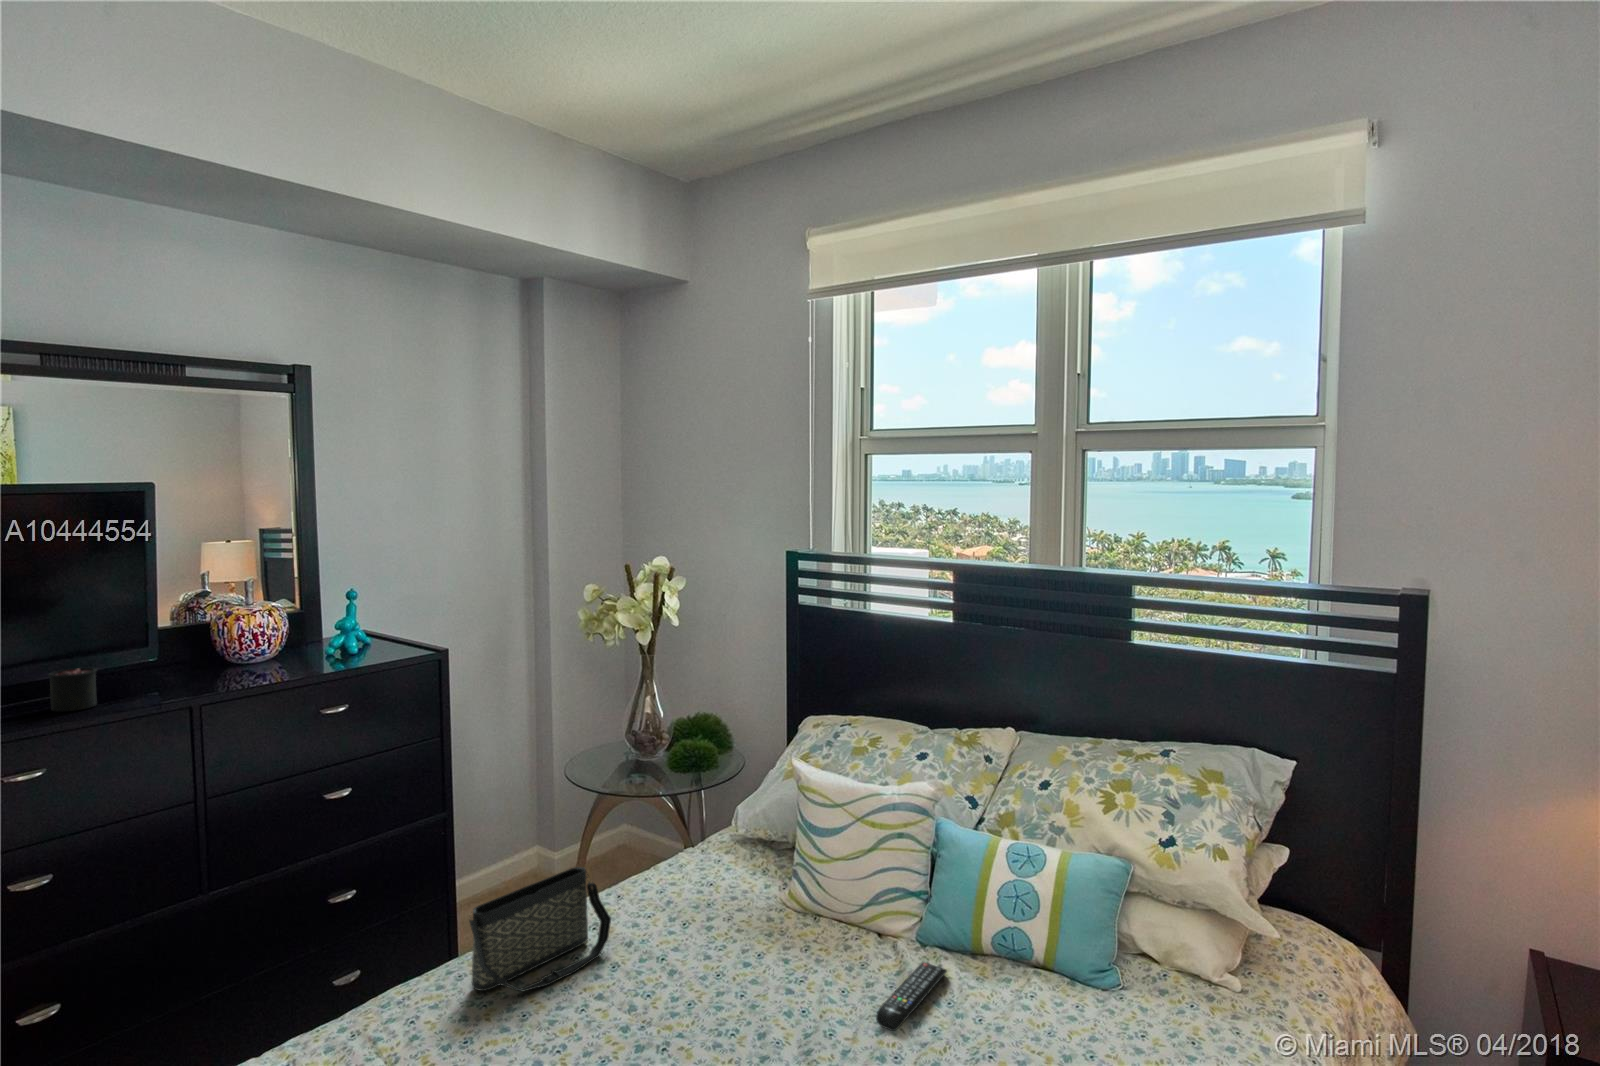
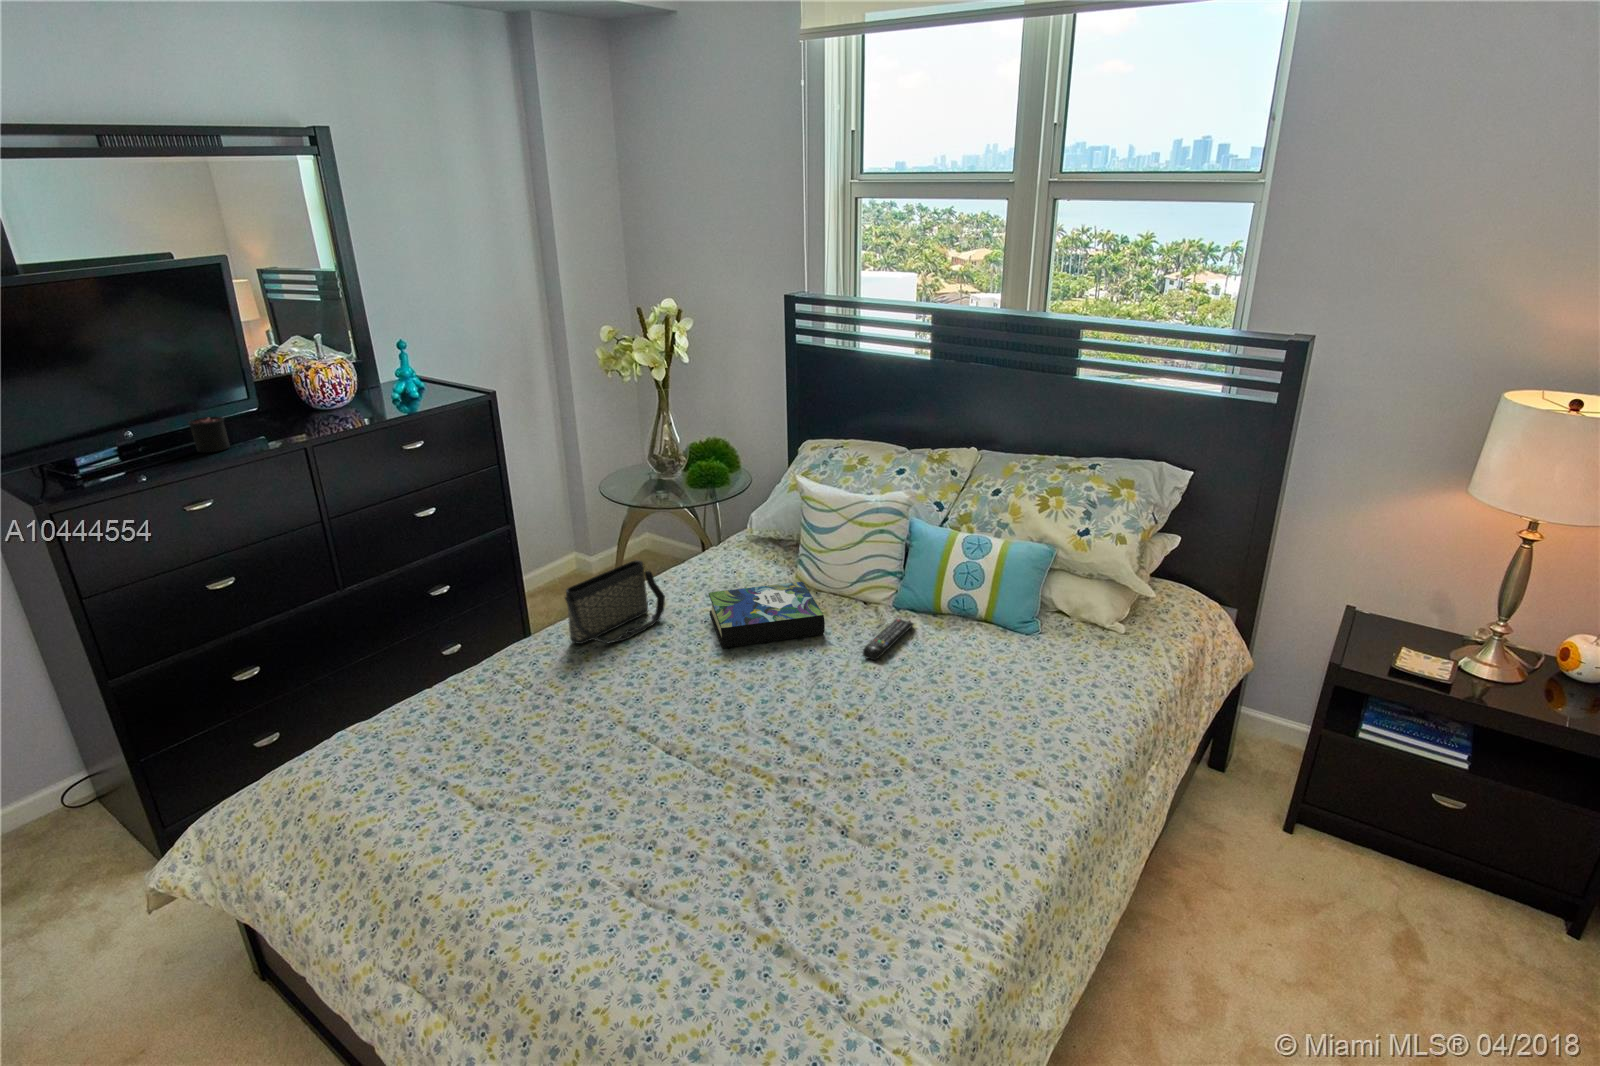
book: none [669,902,824,1003] -> present [708,582,825,648]

